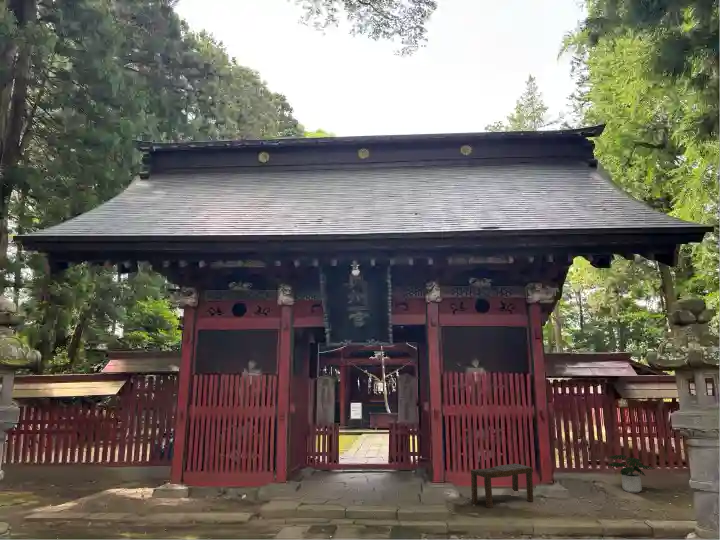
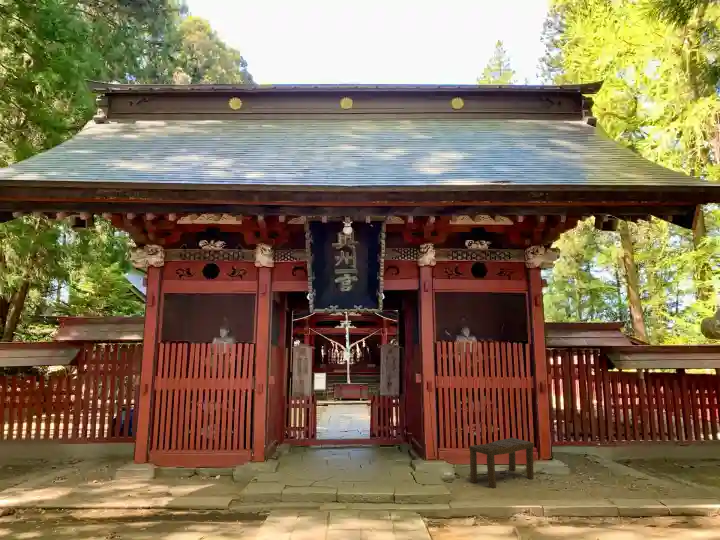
potted plant: present [608,455,655,493] -> none [597,427,646,465]

